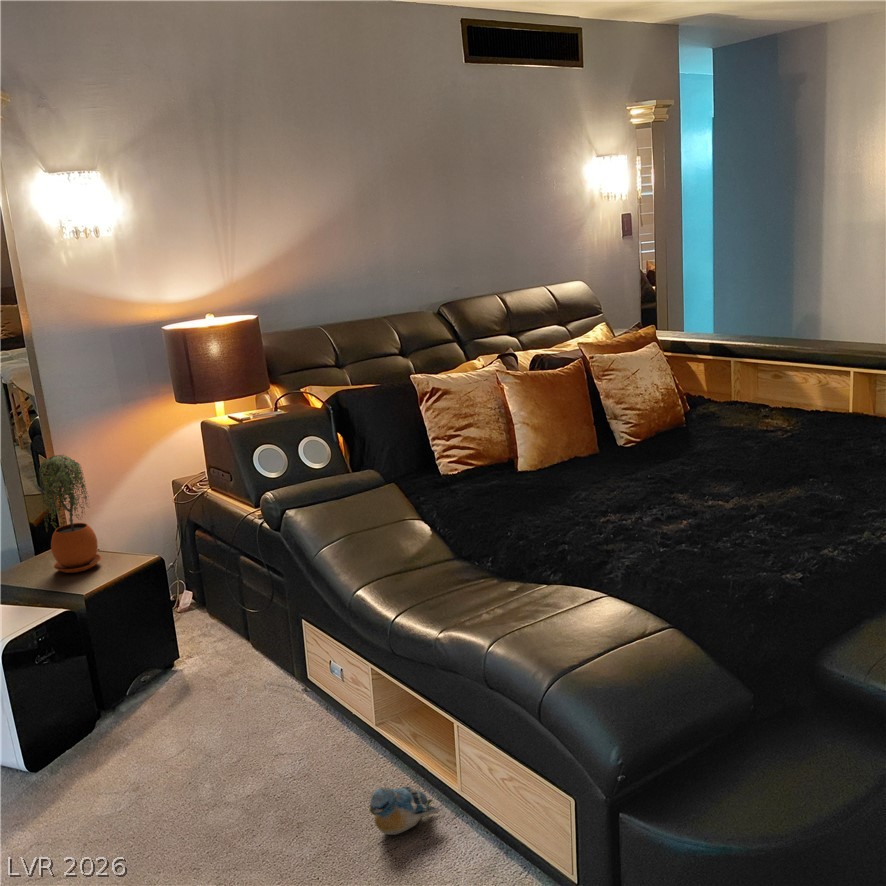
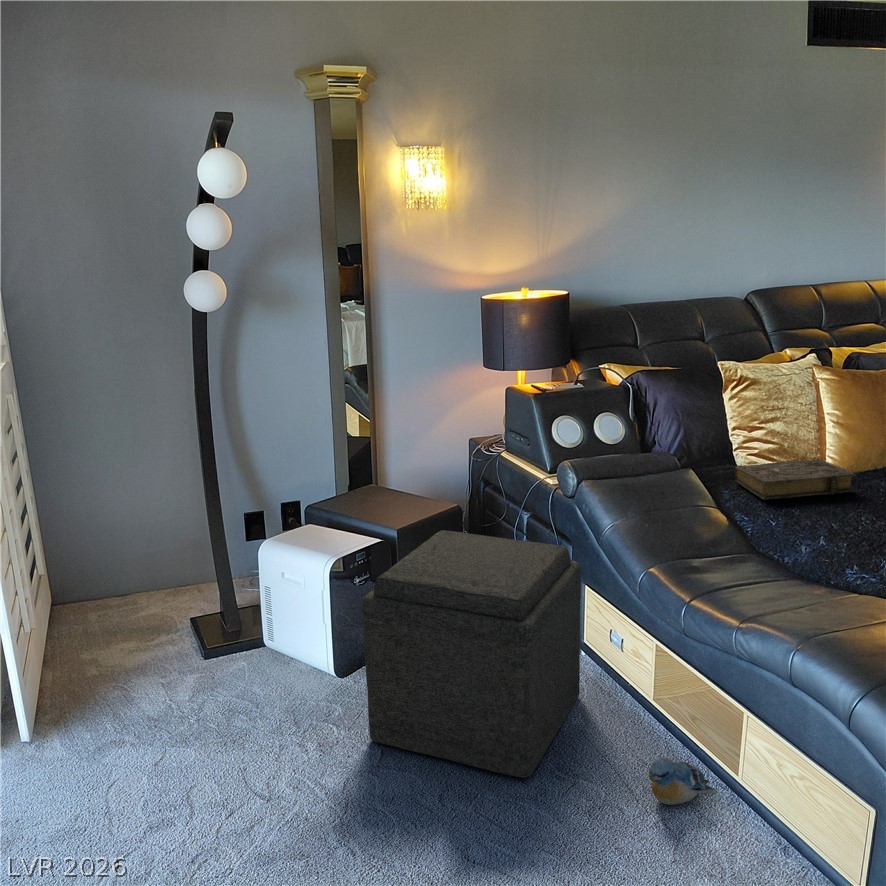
potted plant: present [39,455,101,573] -> none [368,402,409,510]
book: none [436,459,547,506] -> present [735,460,857,500]
ottoman: none [37,585,302,842] -> present [362,530,581,778]

